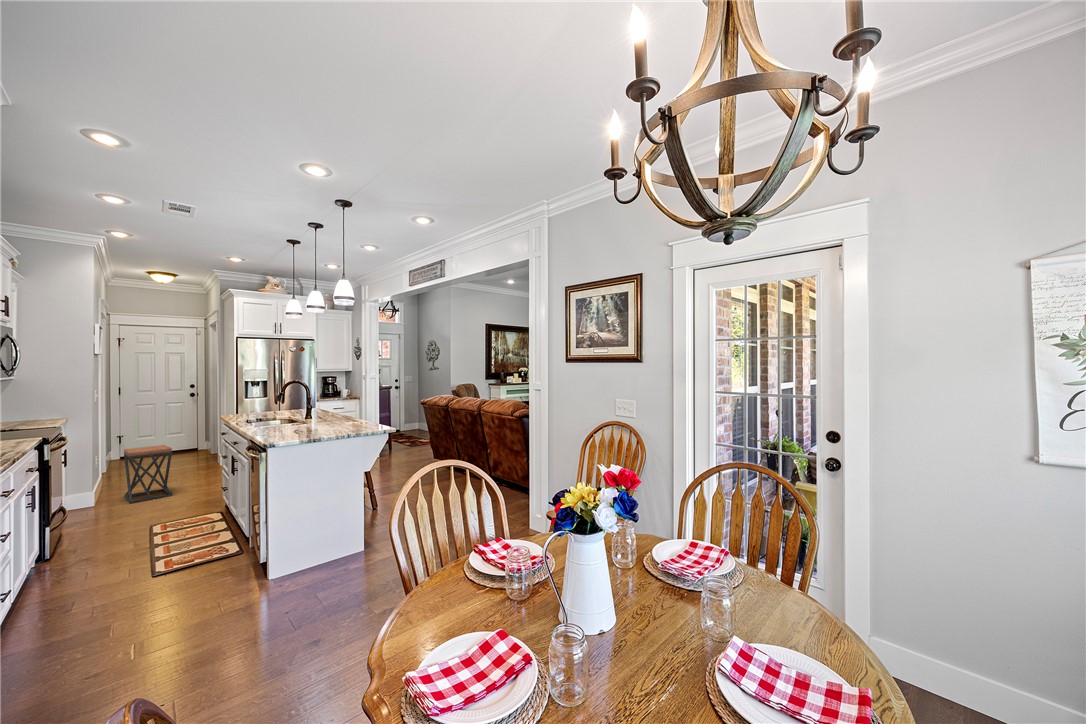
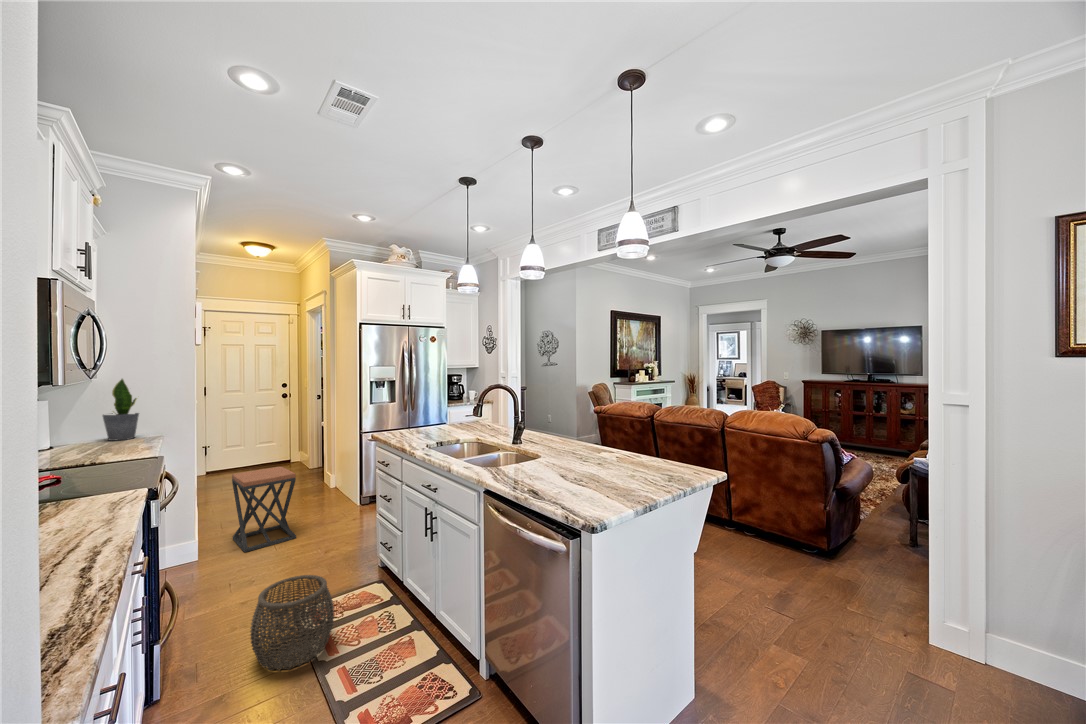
potted plant: none [23,378,51,422] -> present [103,379,139,441]
woven basket: none [107,499,167,549] -> present [250,575,334,670]

